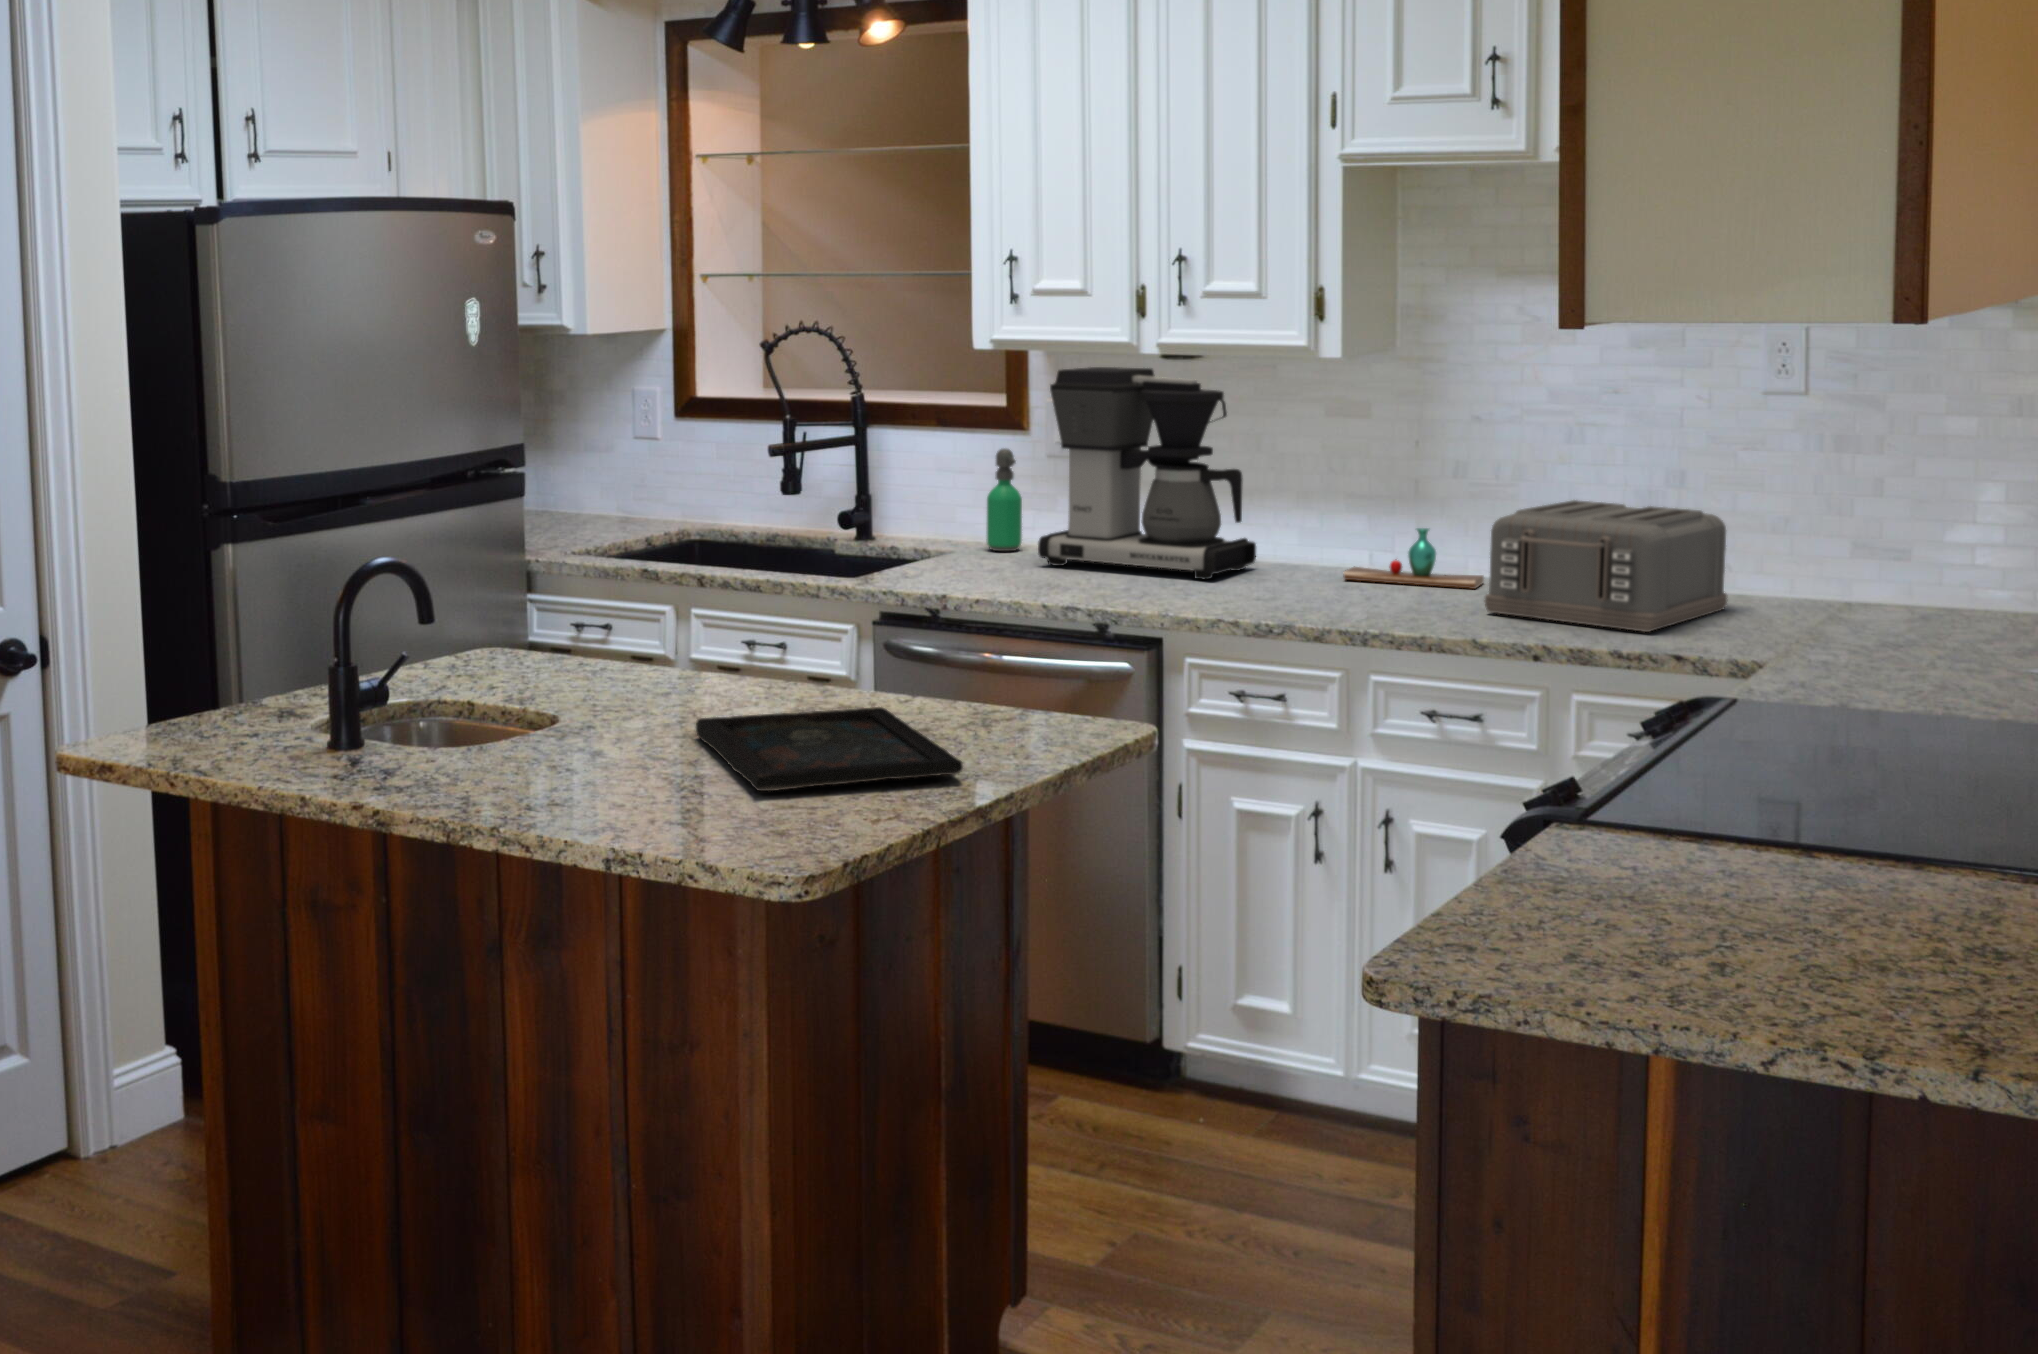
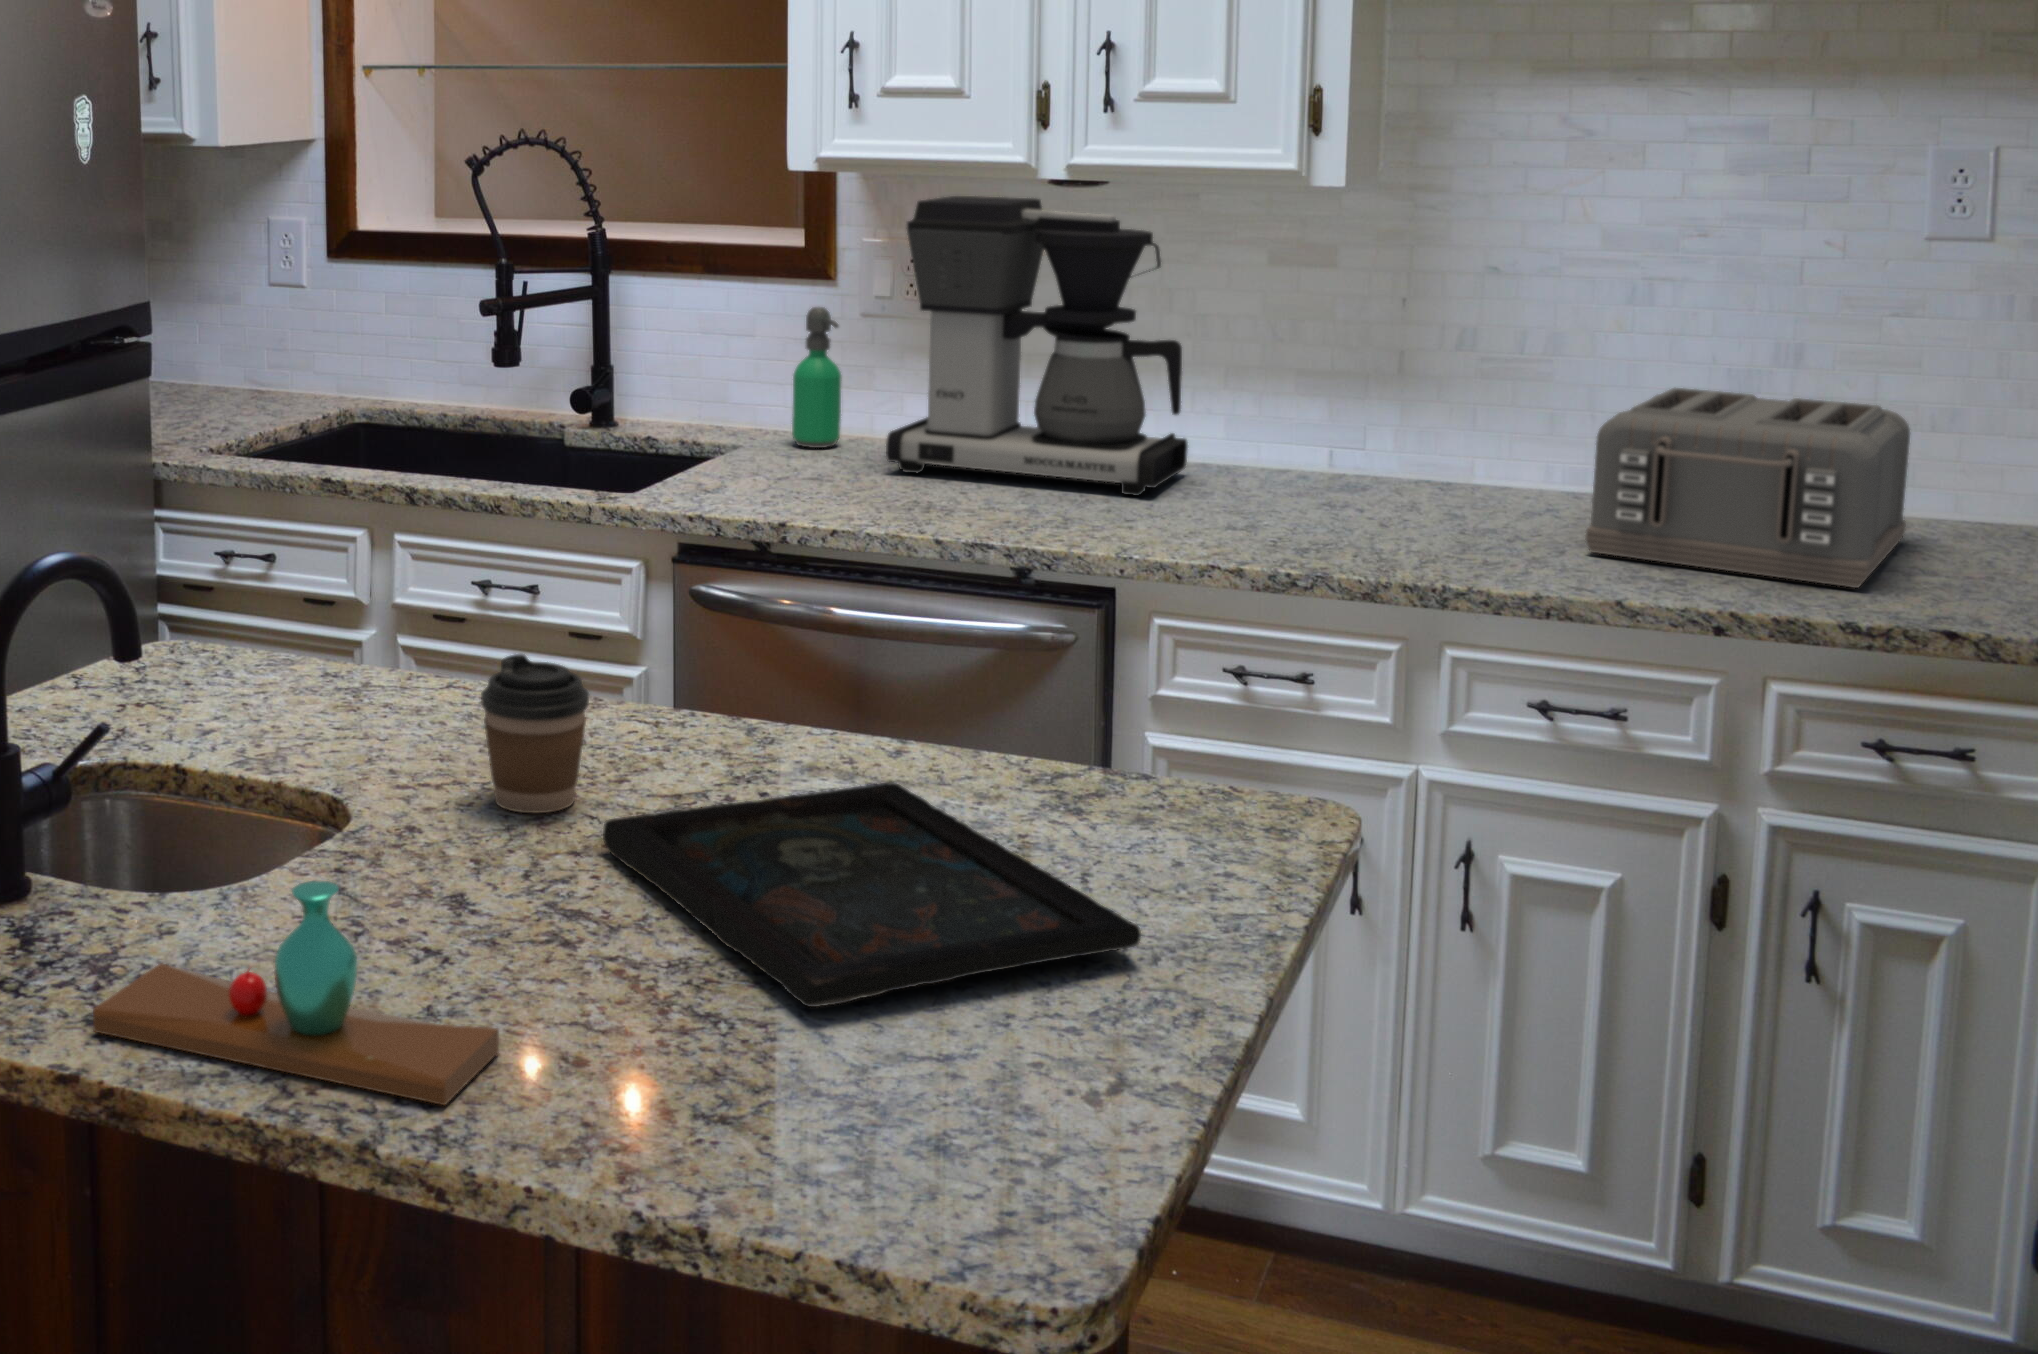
vase: present [1344,528,1484,589] -> present [93,881,499,1105]
coffee cup: none [639,629,704,722] -> present [481,654,589,813]

